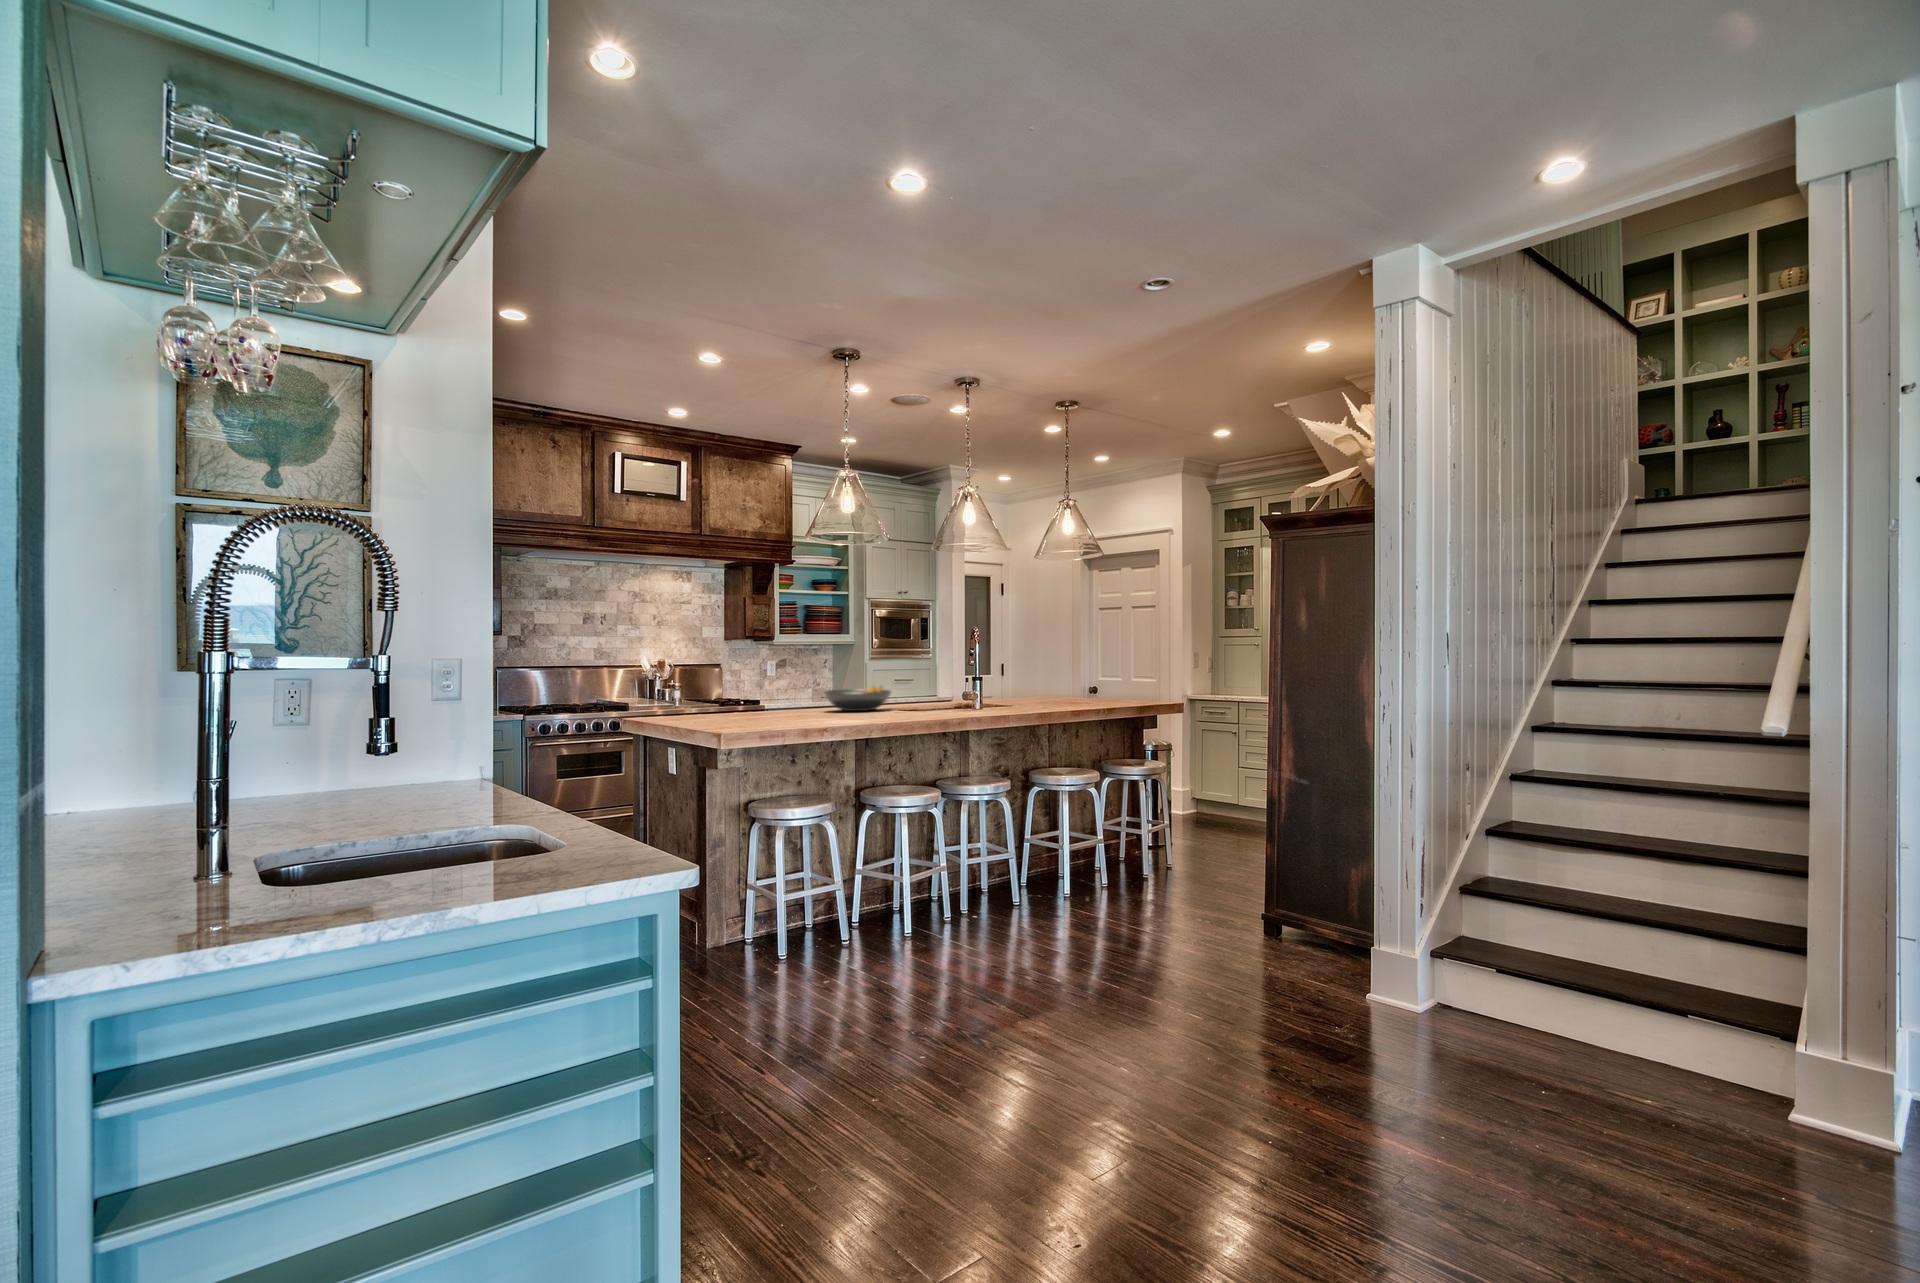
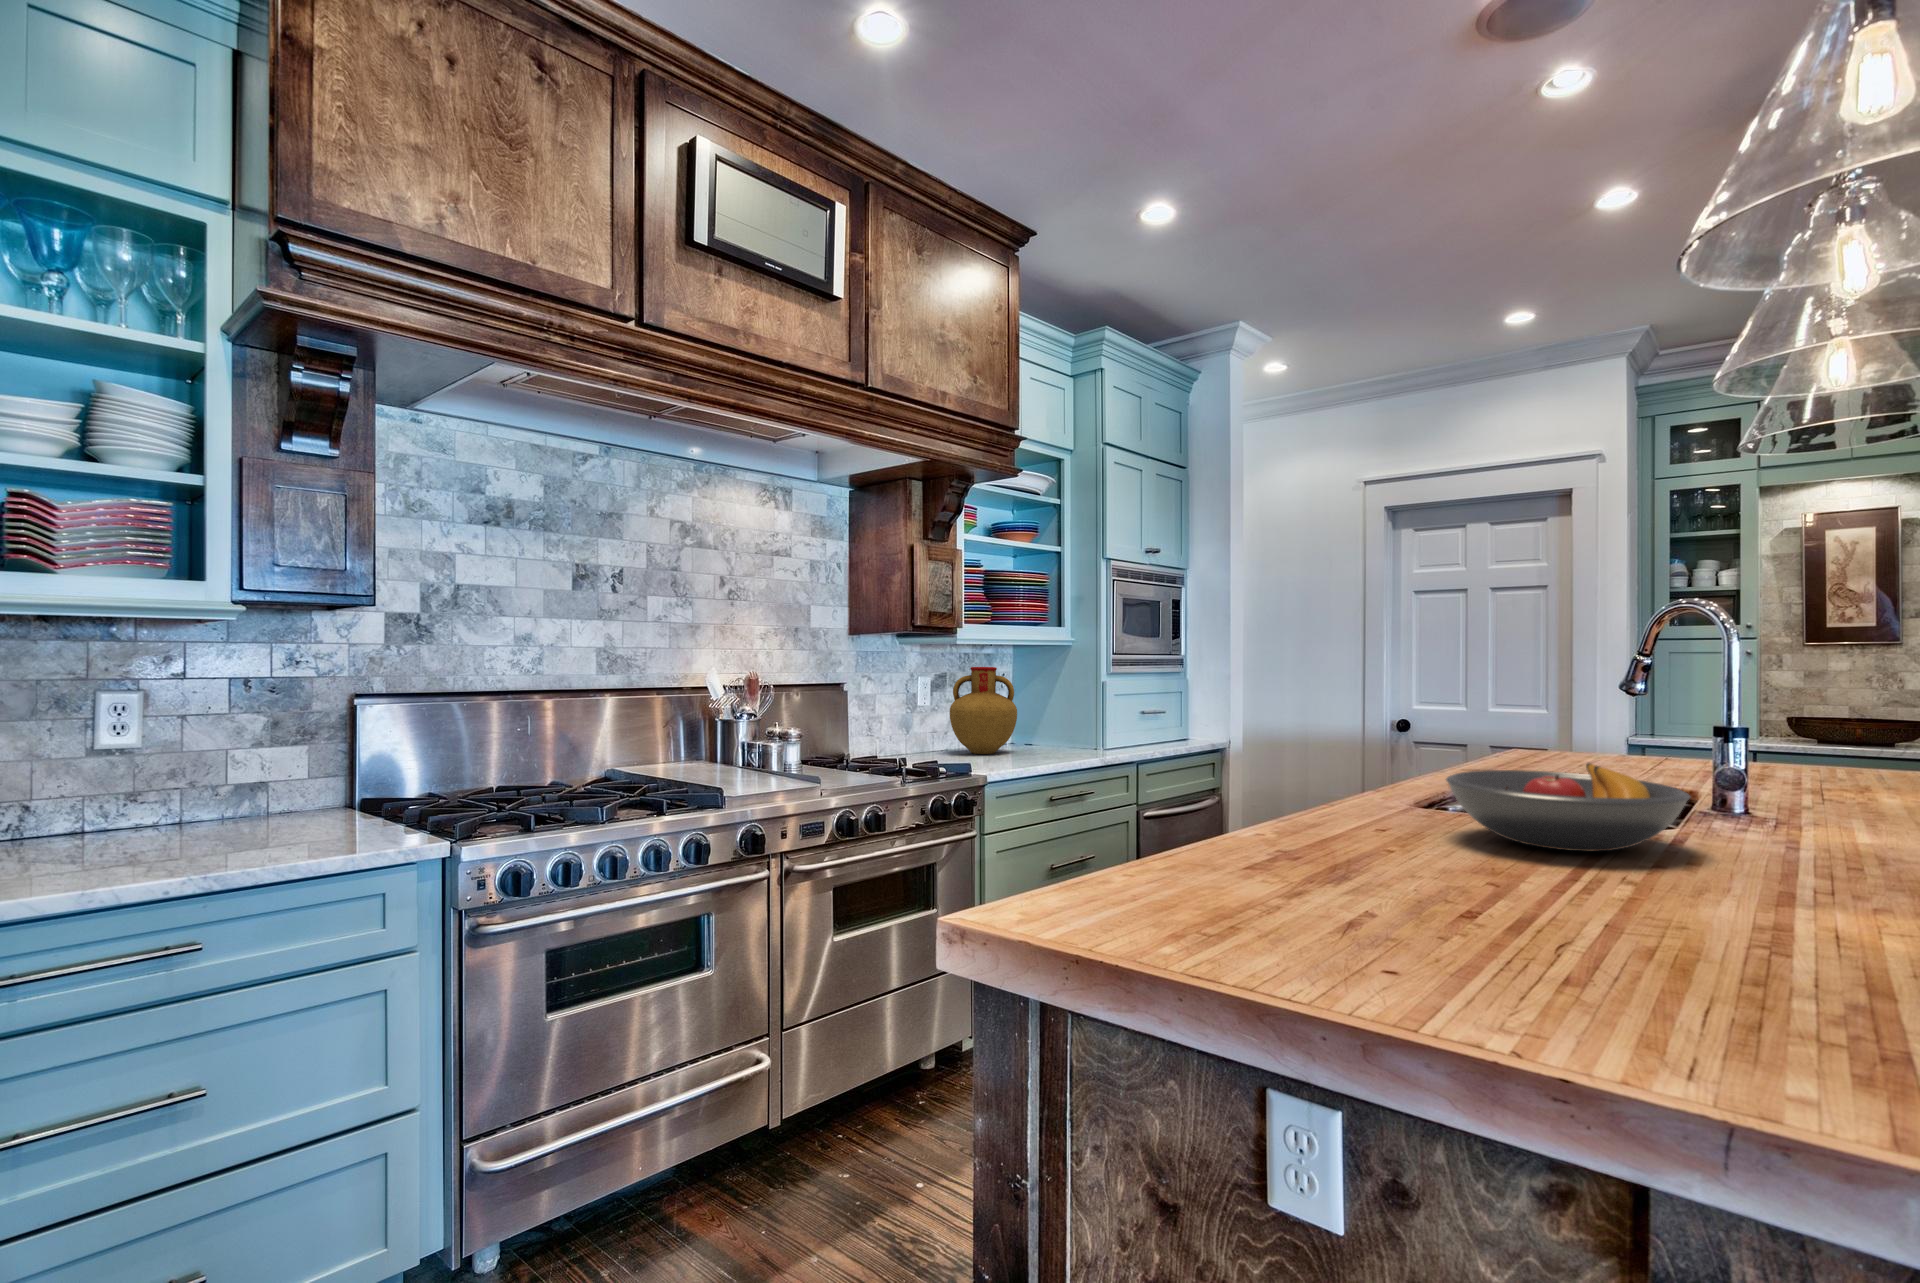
vase: none [773,656,807,699] -> present [950,667,1017,754]

